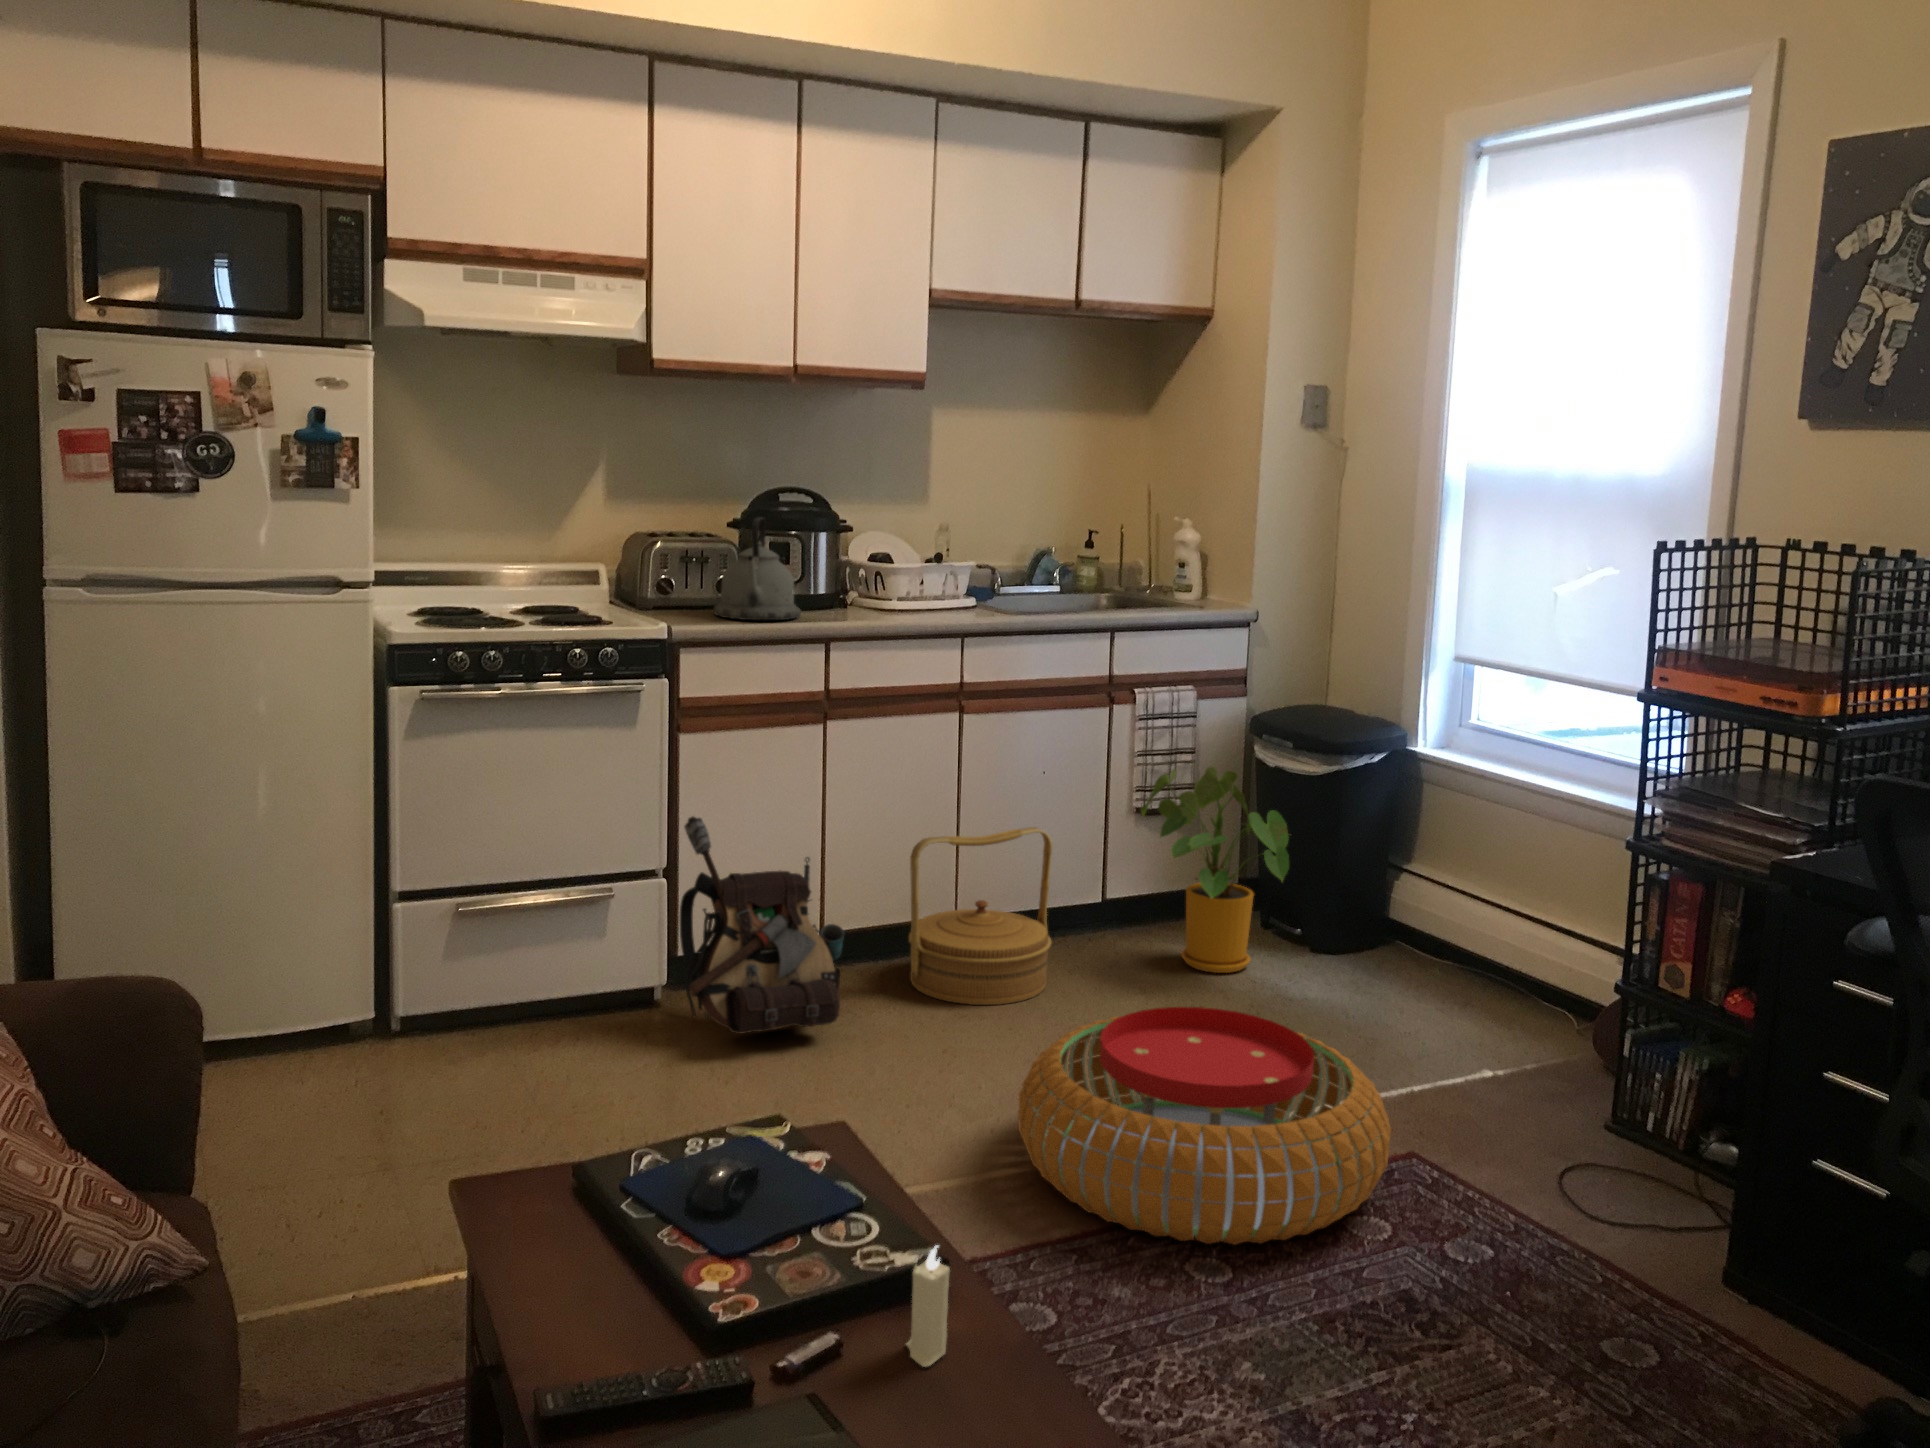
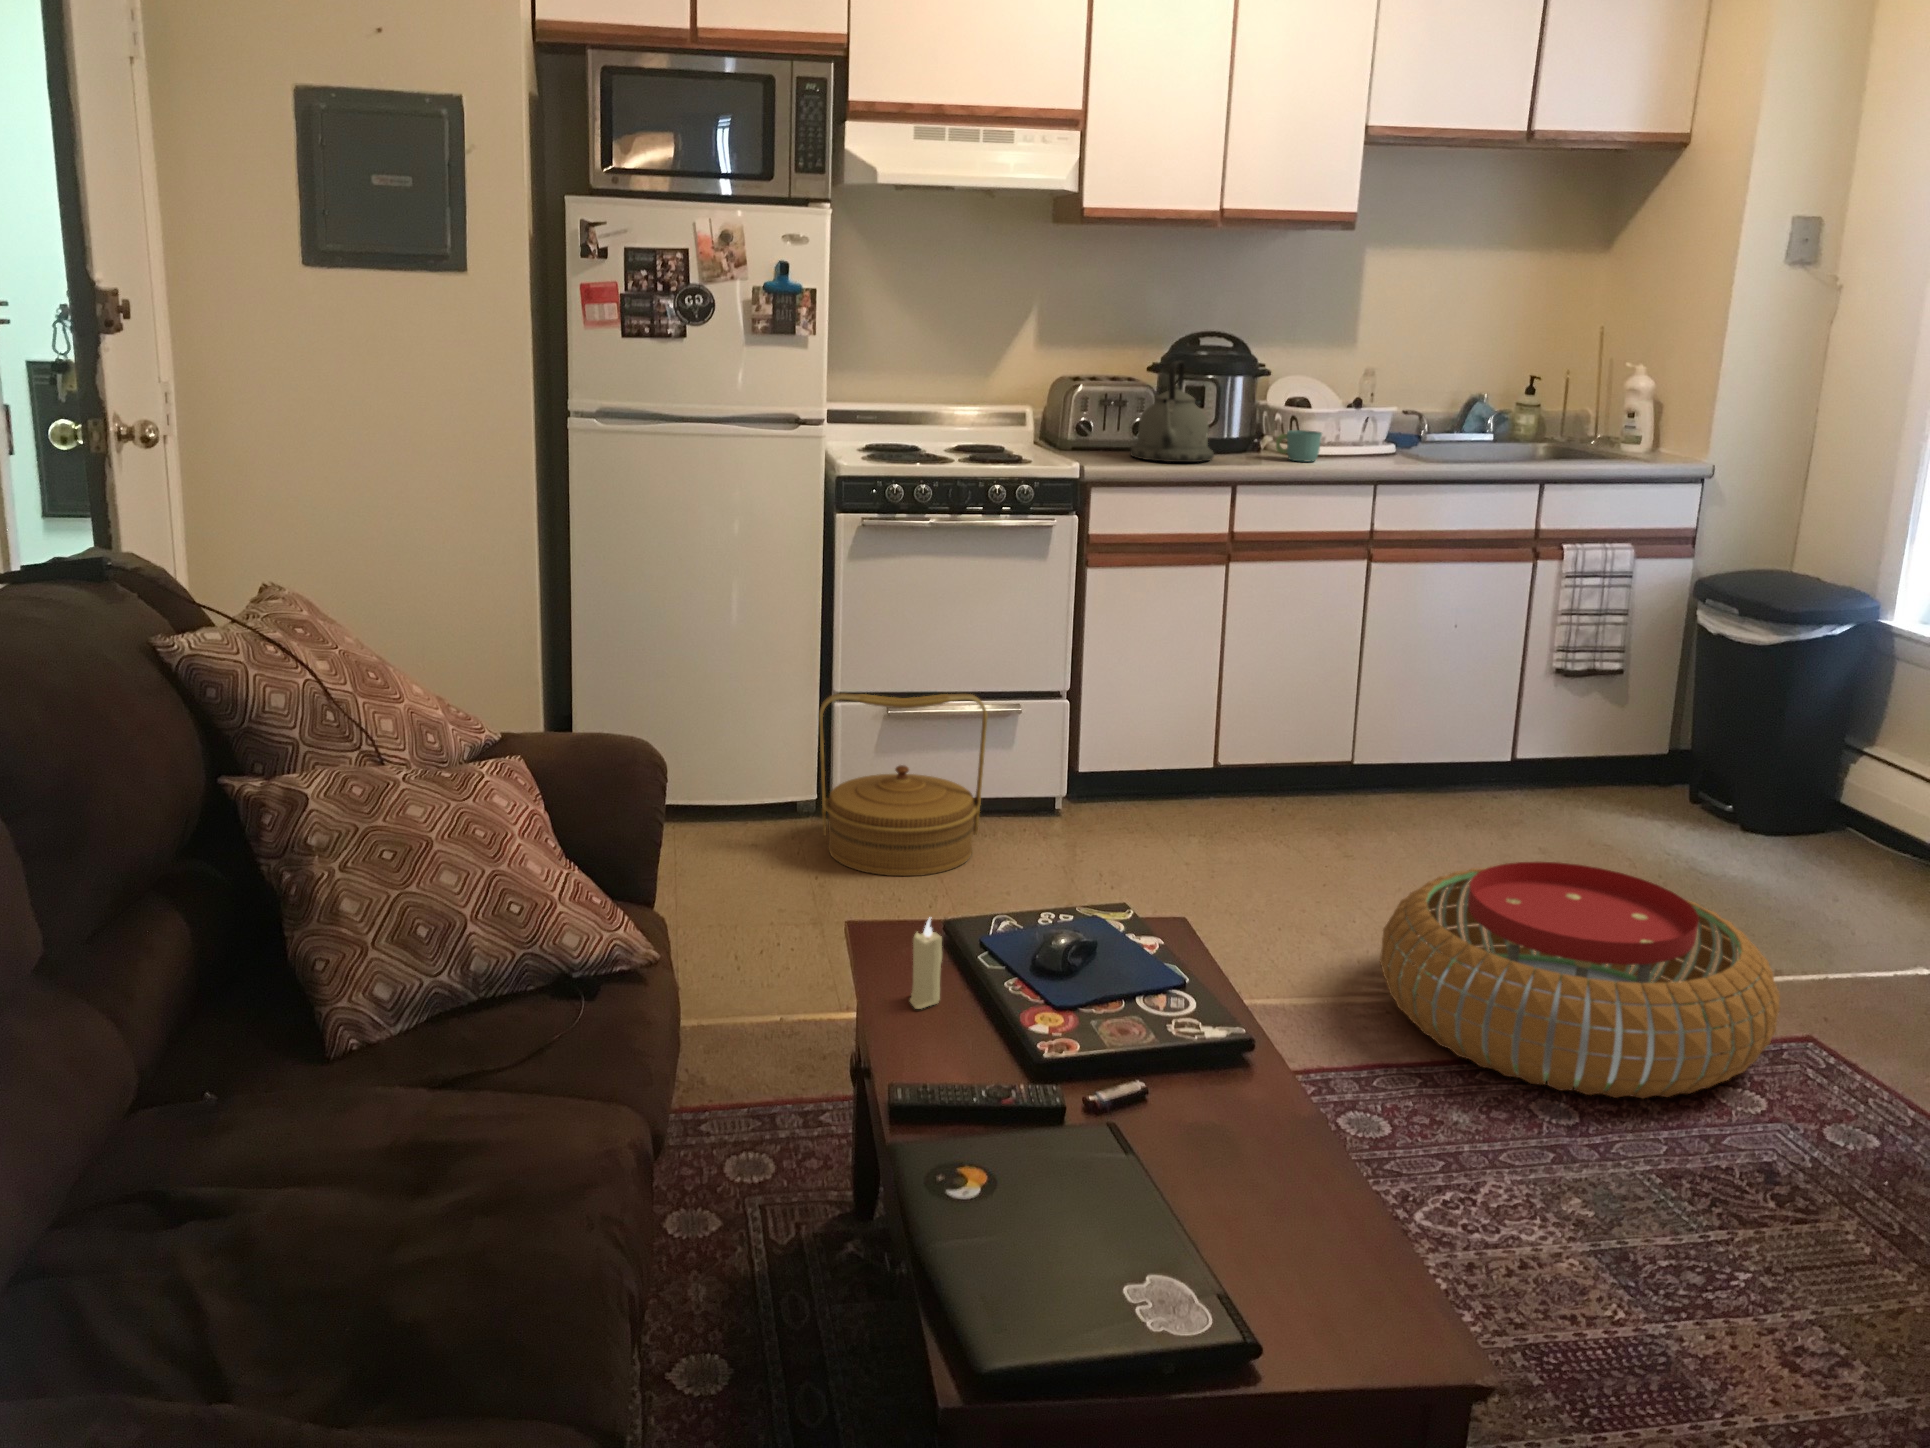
mug: none [861,586,906,617] -> present [1276,430,1322,462]
house plant: present [1141,767,1289,973] -> none [1559,628,1728,843]
backpack: present [680,817,844,1034] -> none [1081,645,1235,850]
woven basket: present [909,827,1052,1005] -> present [819,693,988,876]
candle: present [906,1245,950,1367] -> present [910,918,942,1009]

